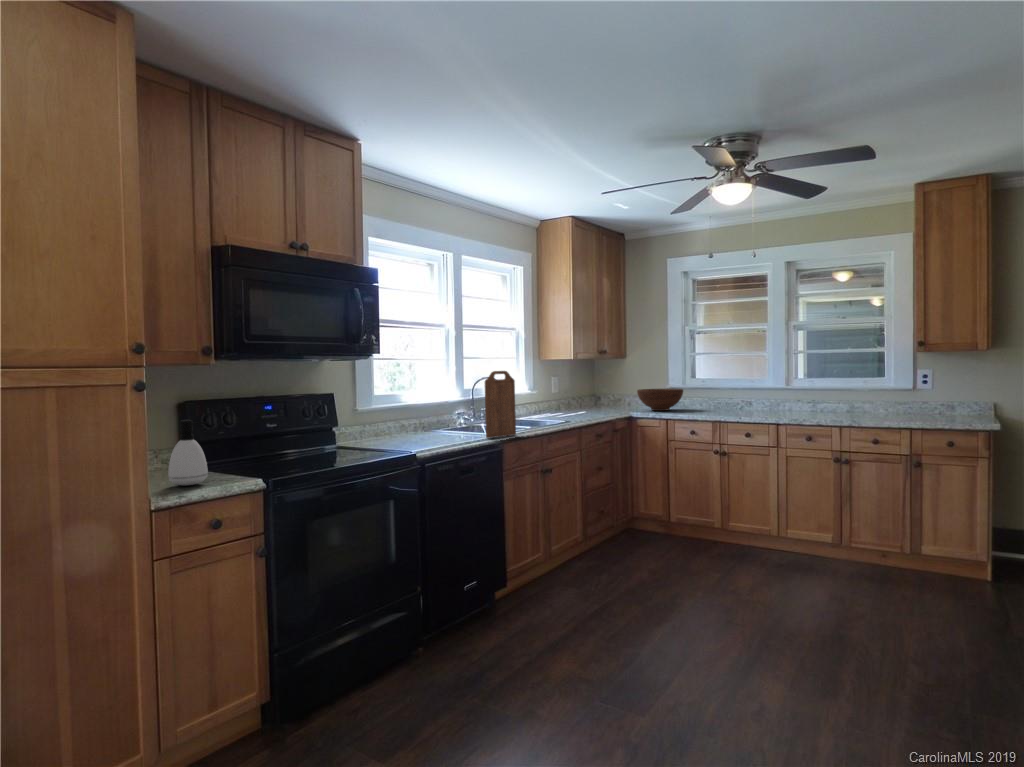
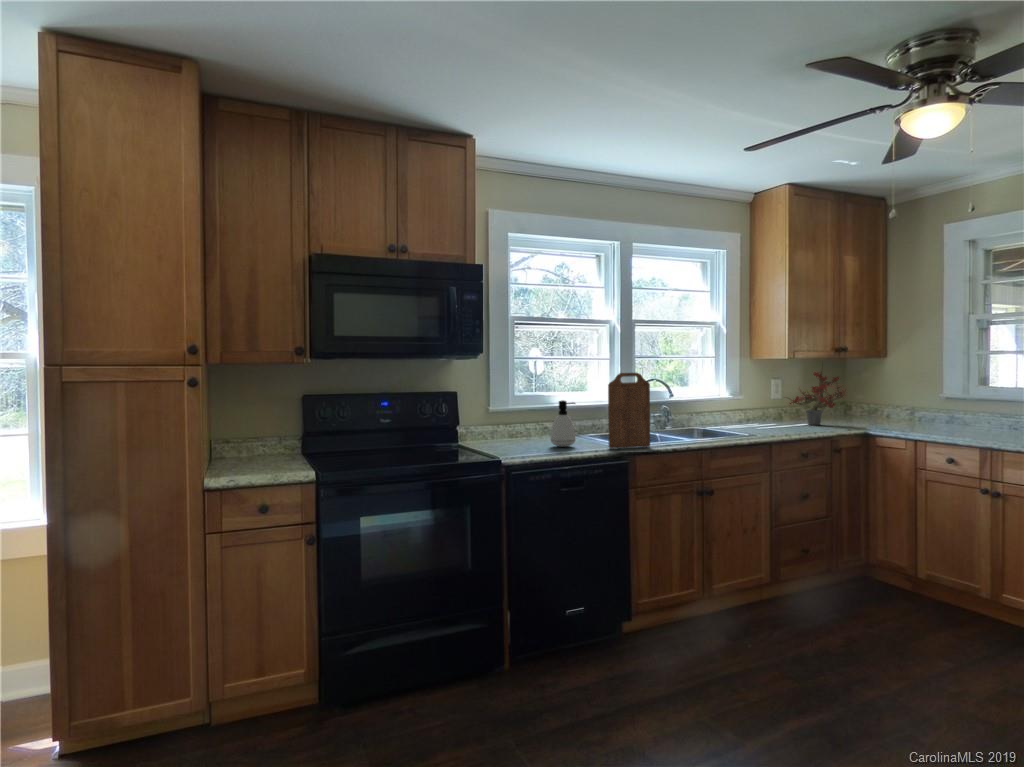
potted plant: none [567,360,617,413] -> present [789,363,846,425]
fruit bowl: present [637,388,683,411] -> none [884,398,956,428]
soap dispenser: present [168,420,208,485] -> present [551,400,575,447]

